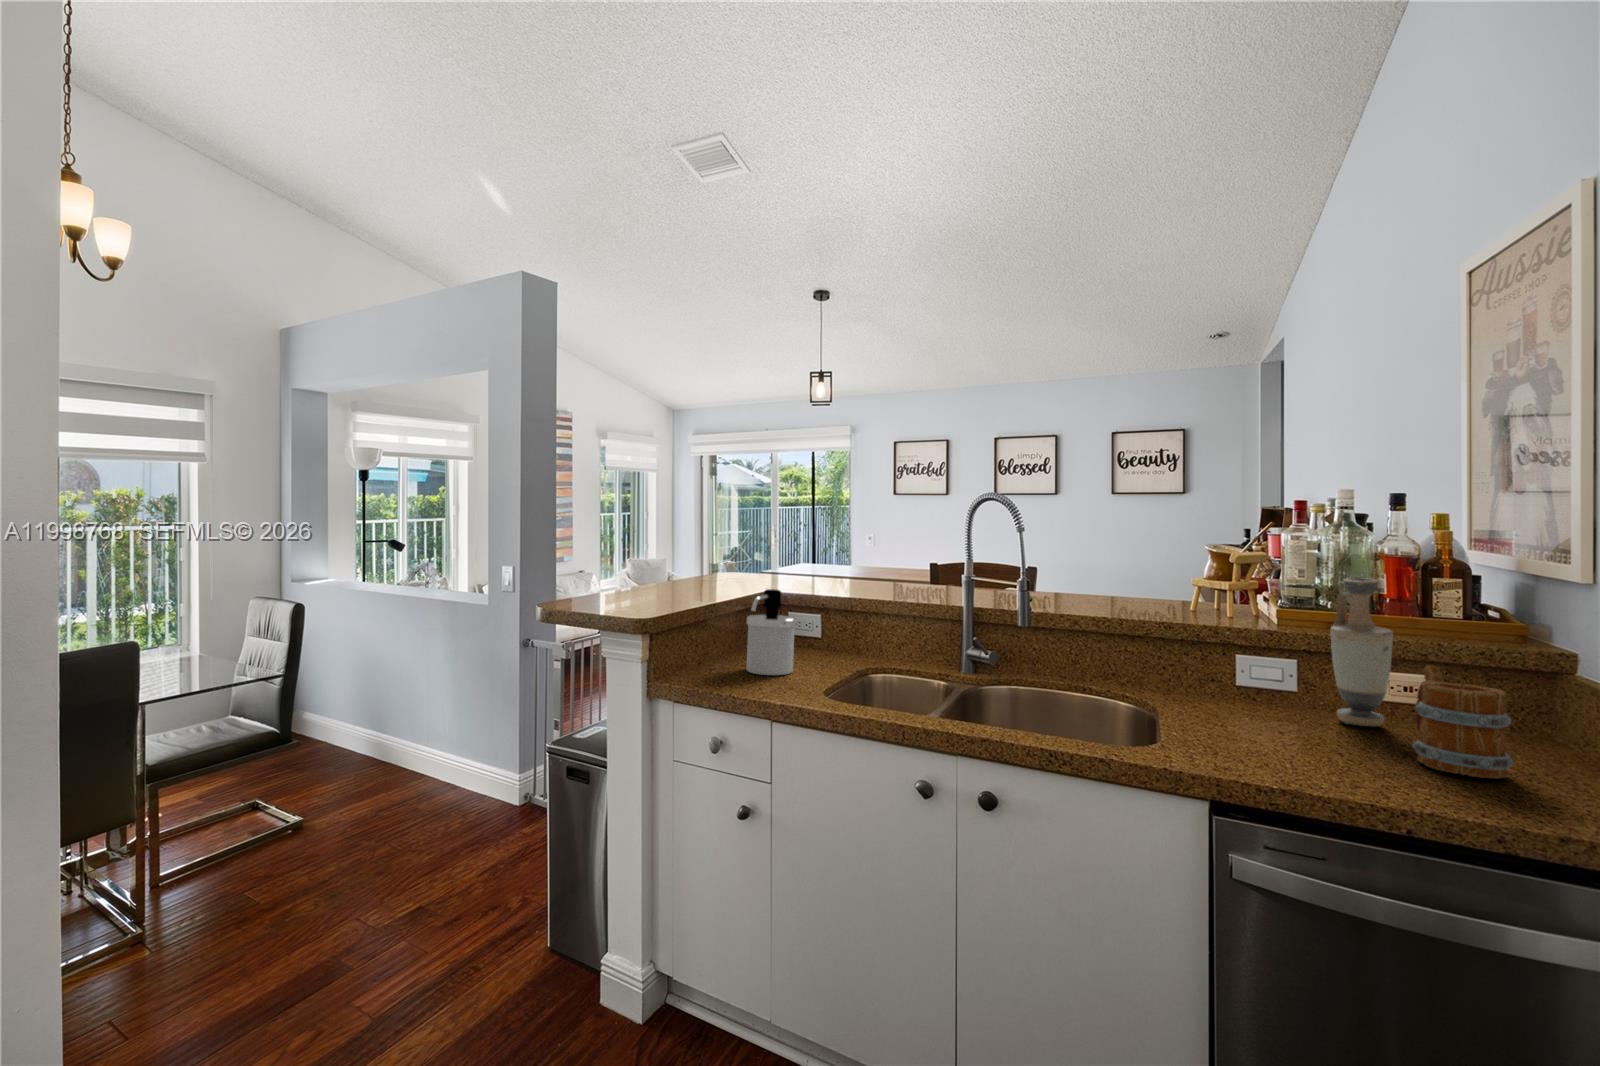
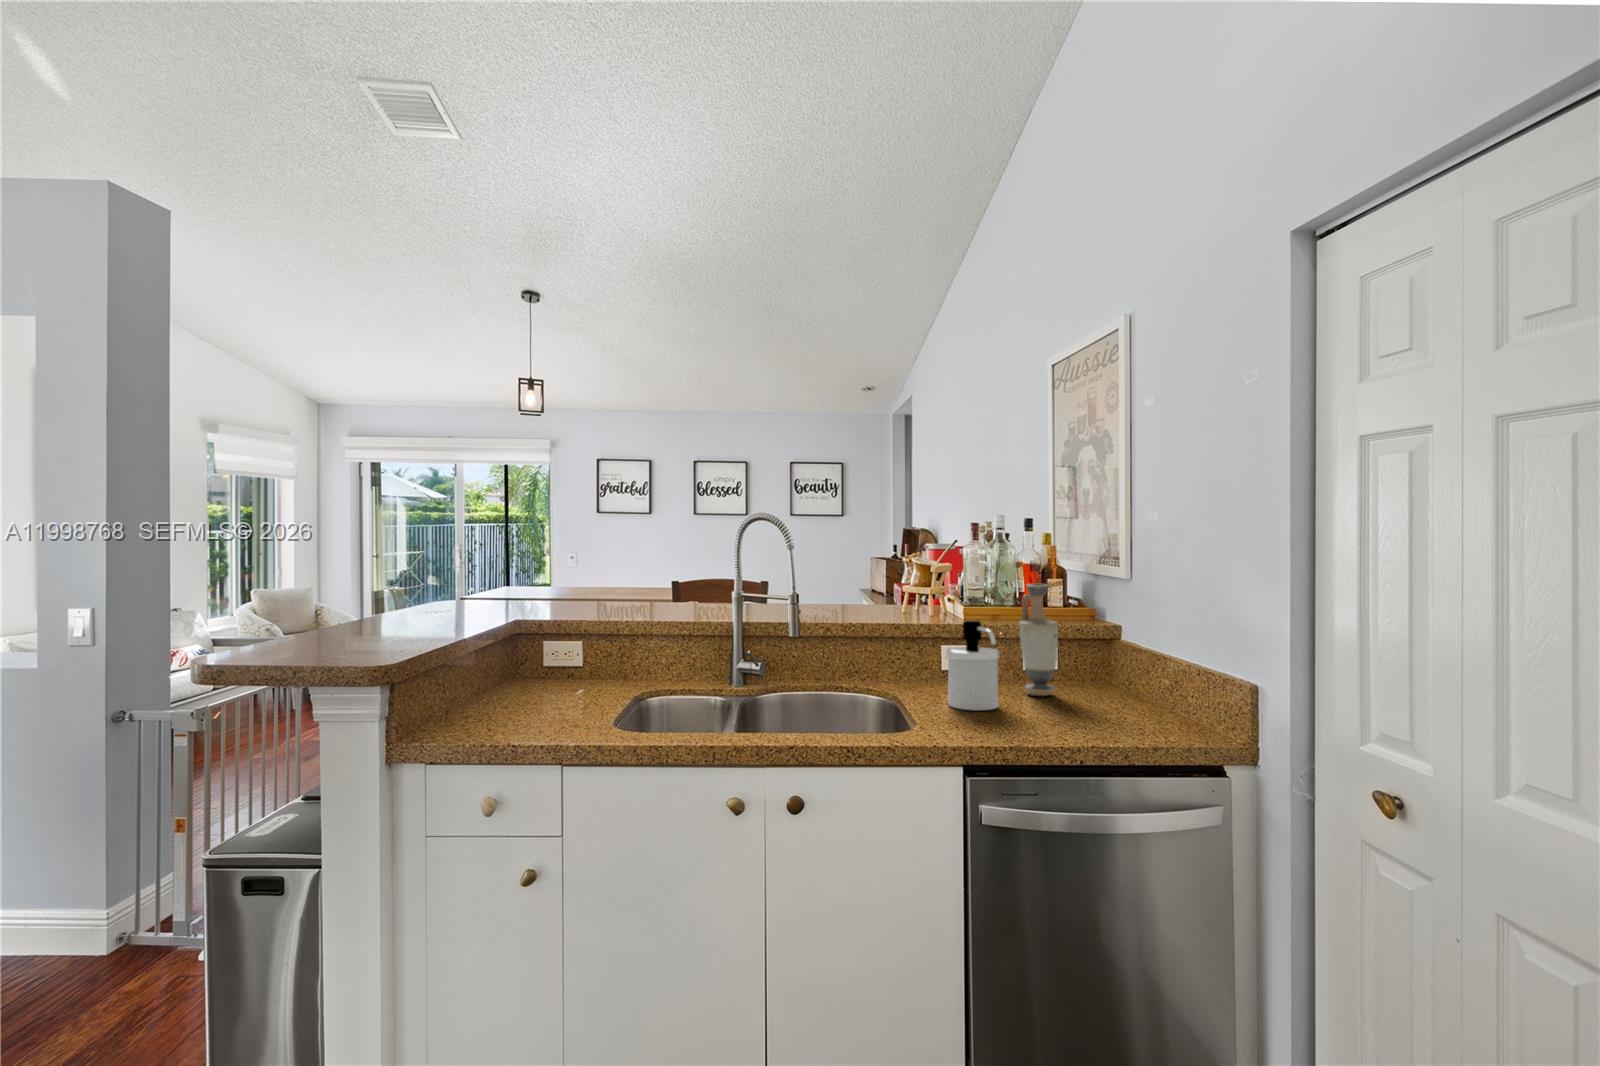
soap dispenser: present [747,589,797,675] -> present [946,621,999,710]
mug: present [1413,665,1513,778] -> none [1077,645,1135,722]

